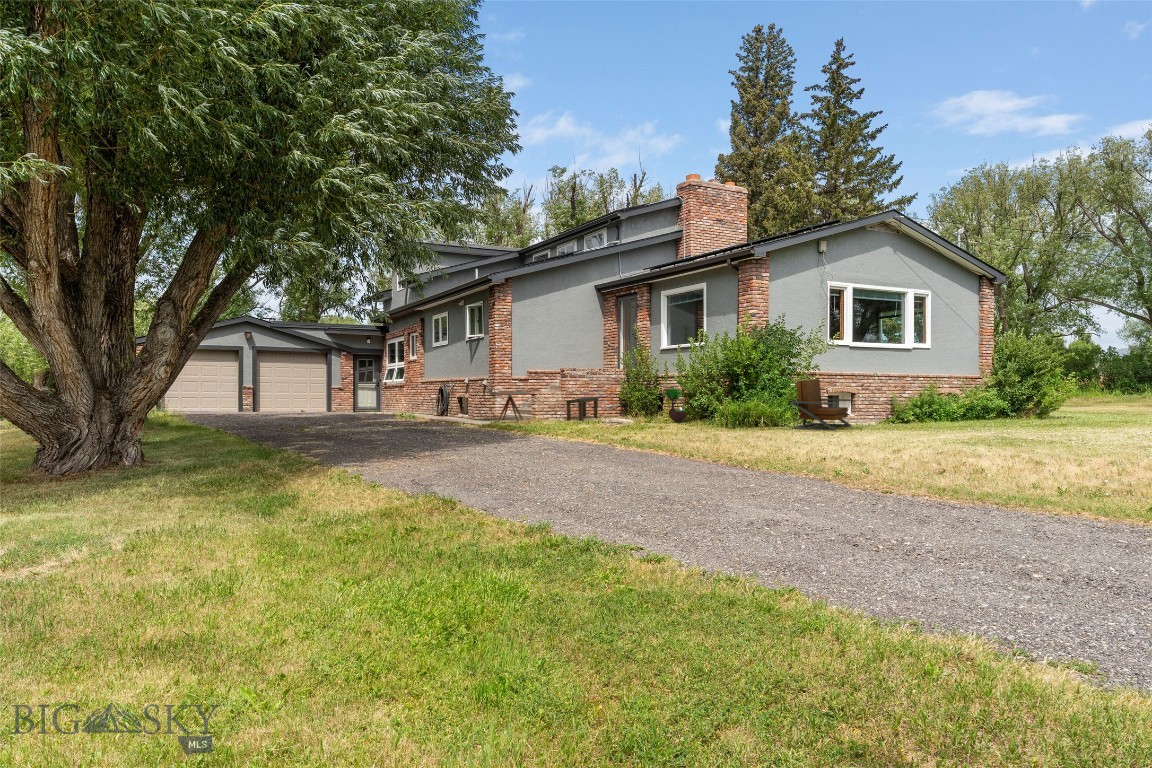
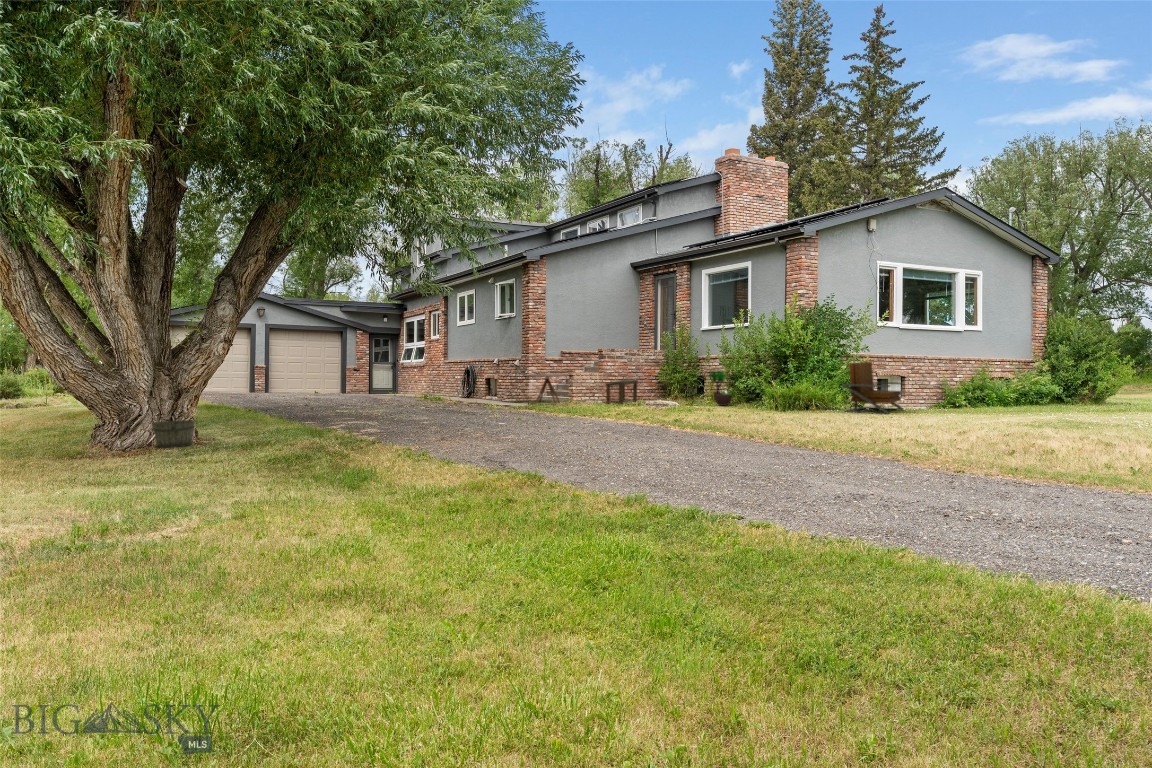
wooden bucket: none [88,438,133,473] -> present [152,416,195,448]

